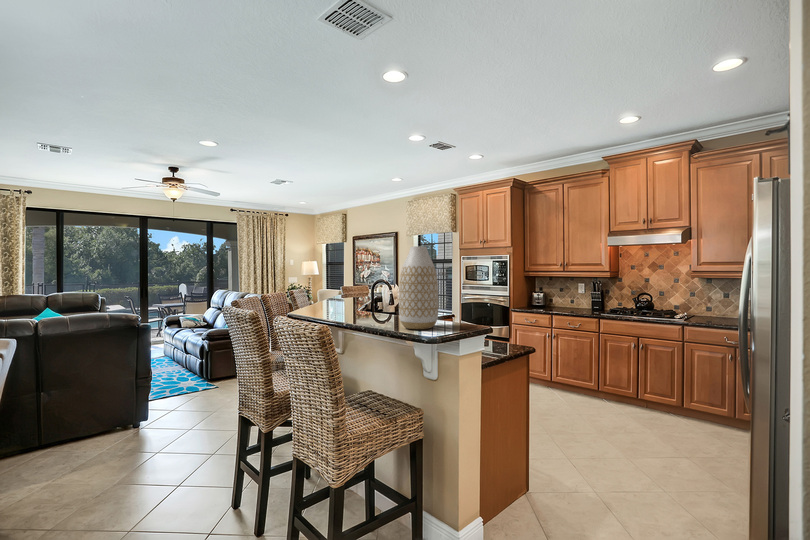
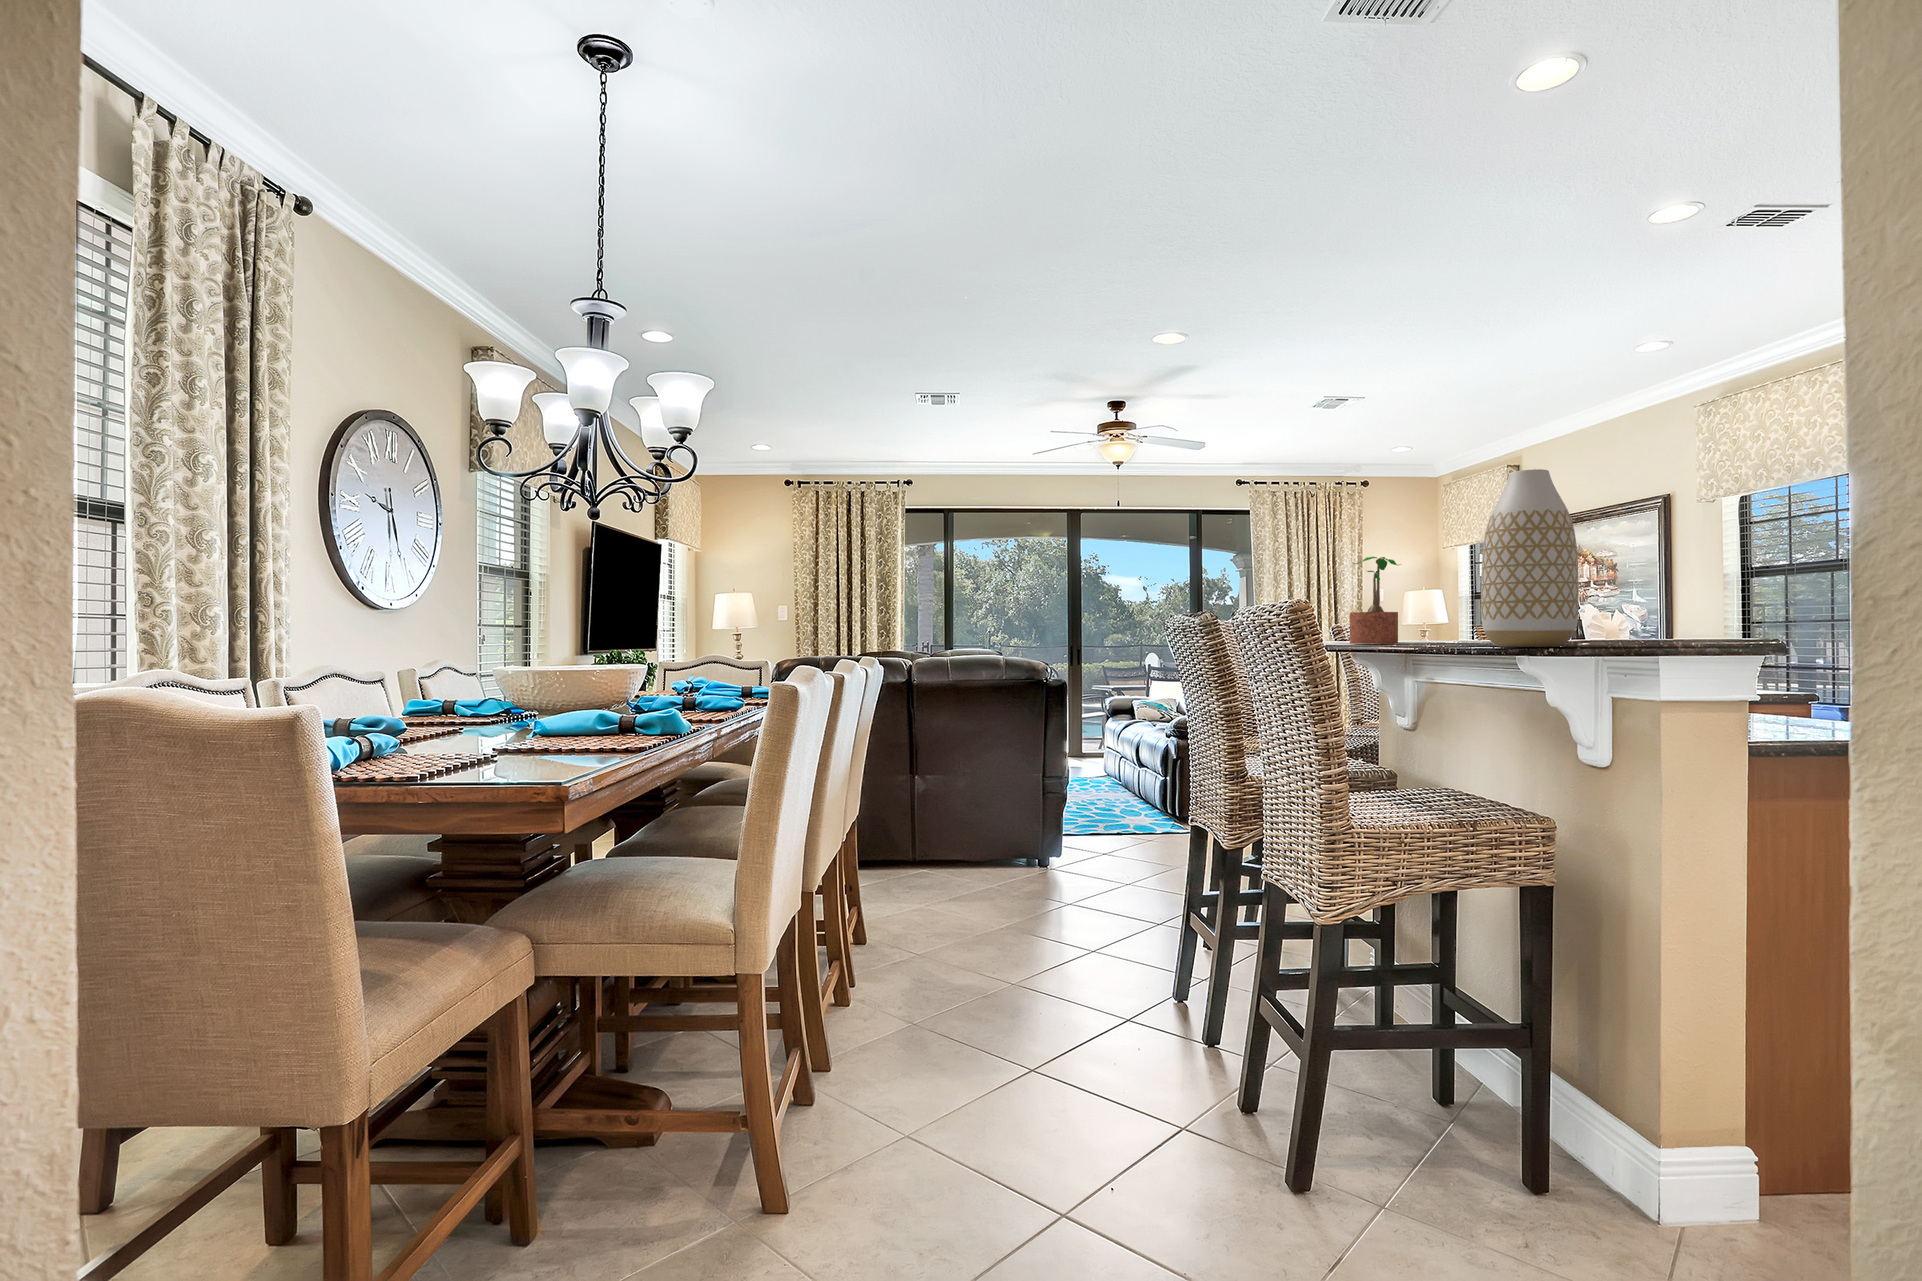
potted plant: none [322,273,346,316] -> present [1350,557,1398,644]

